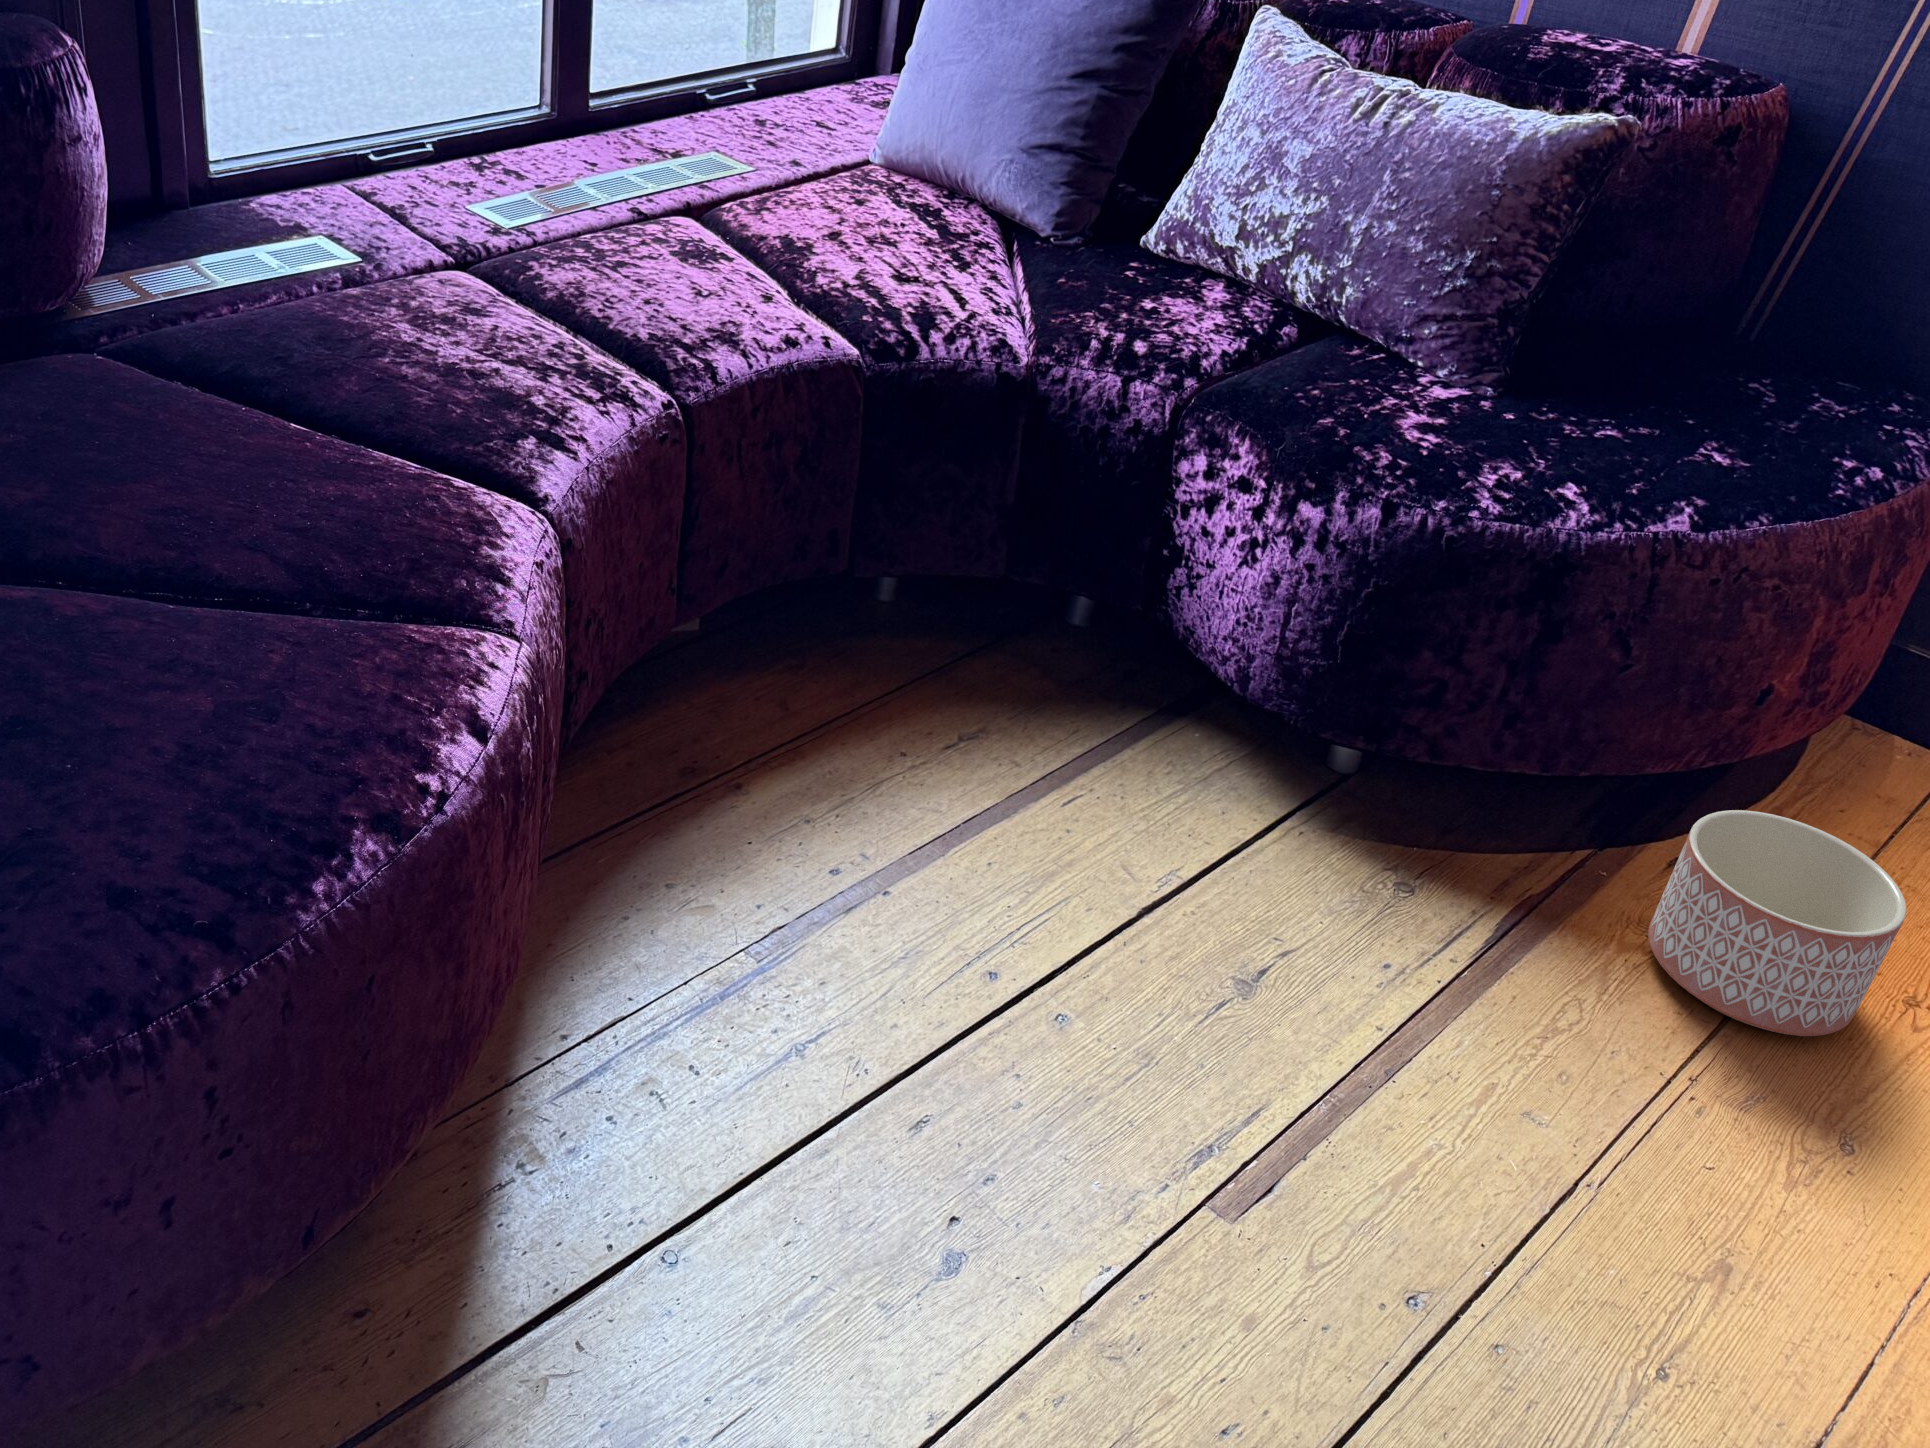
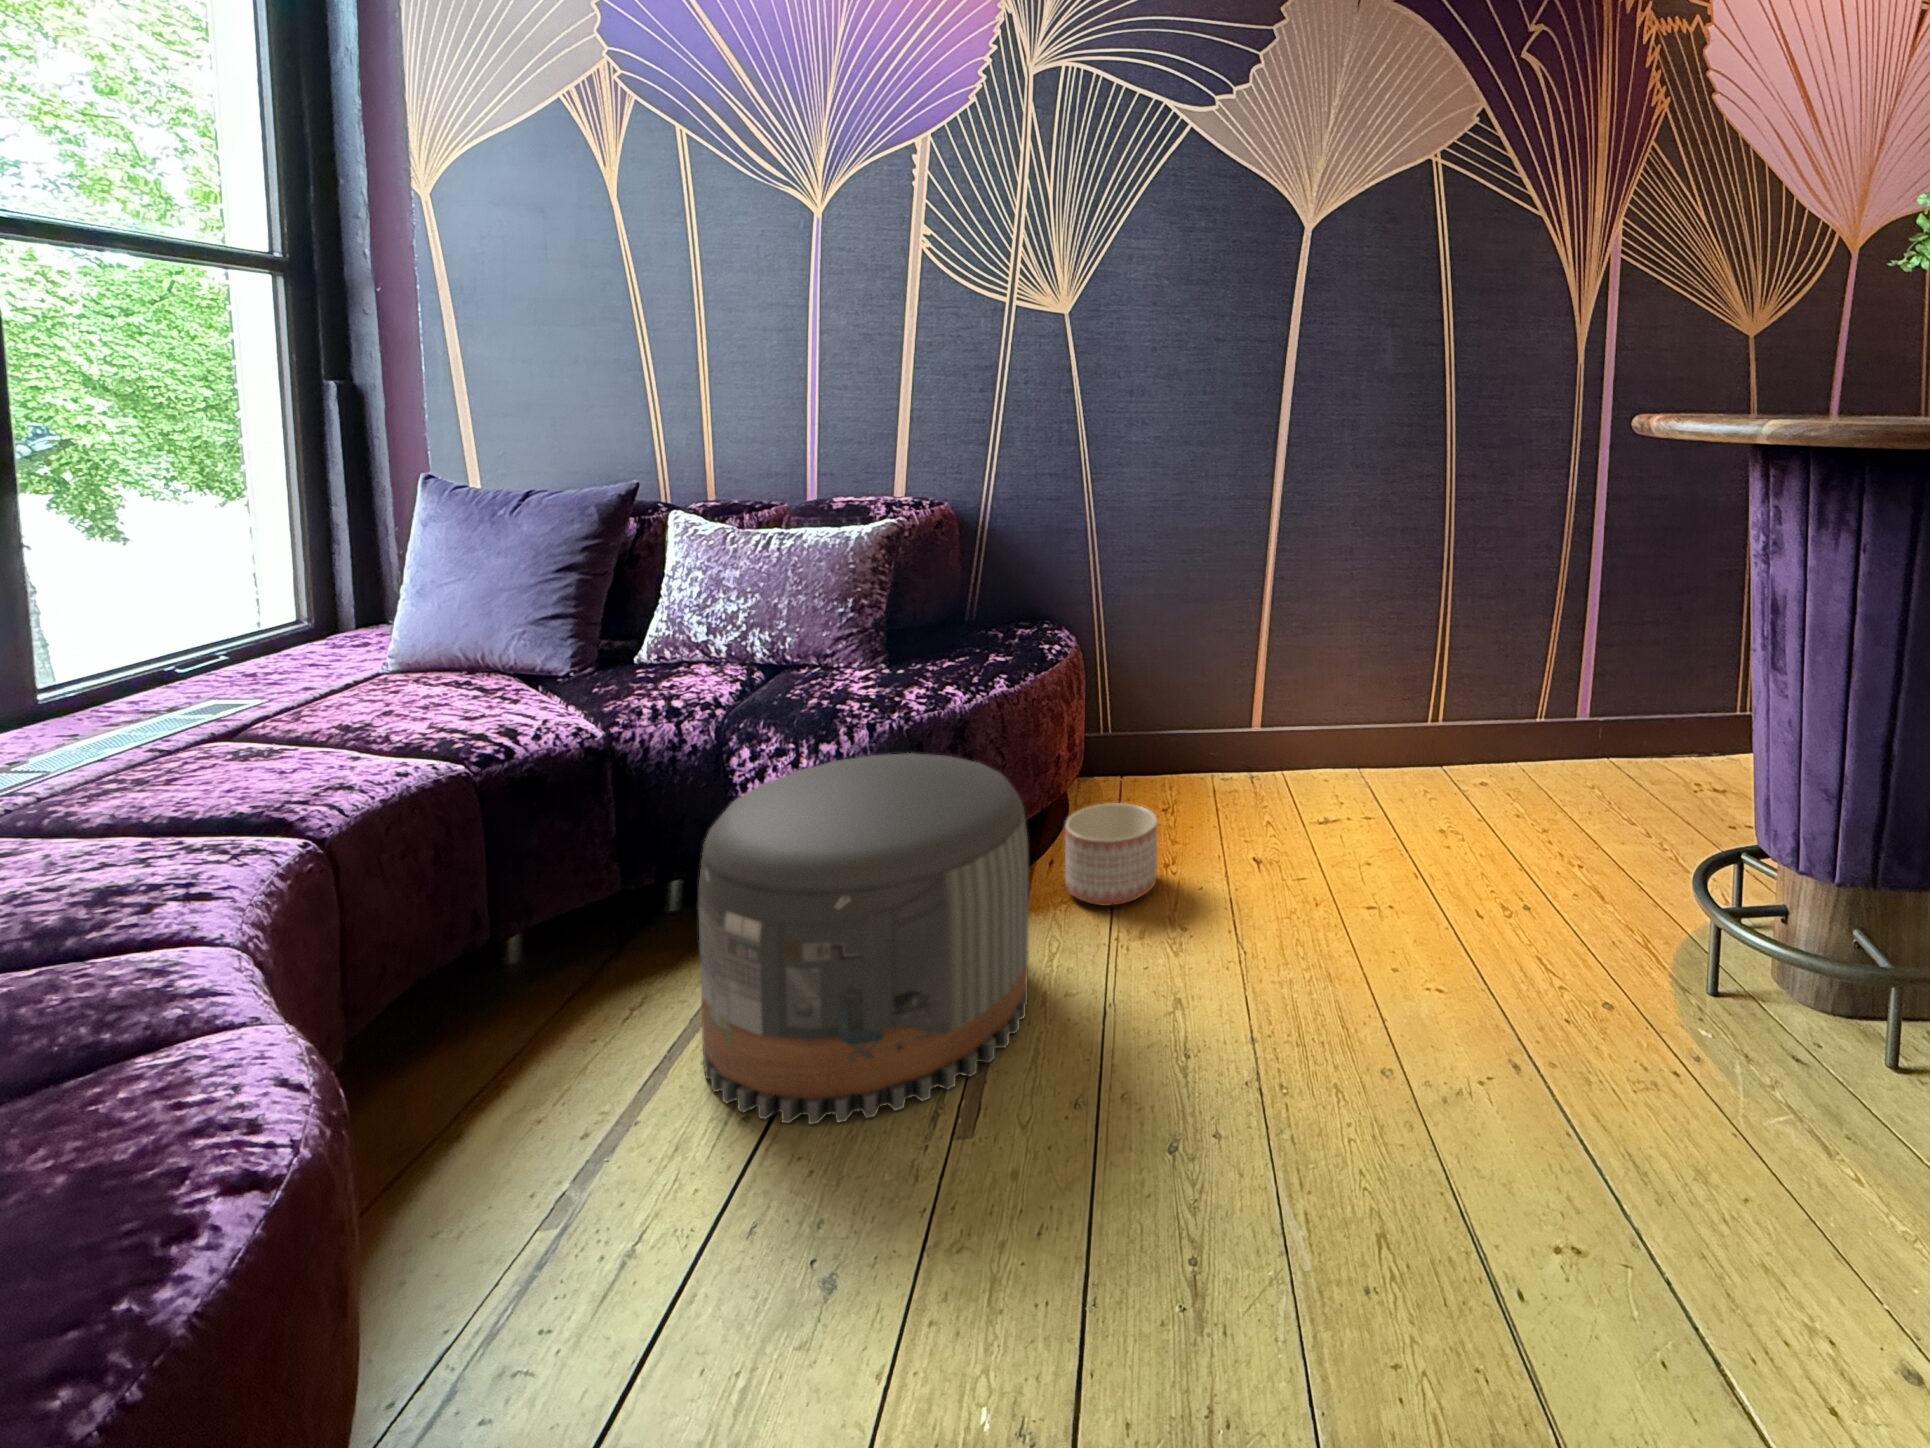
pouf: none [976,535,1561,1136] -> present [698,753,1028,1124]

